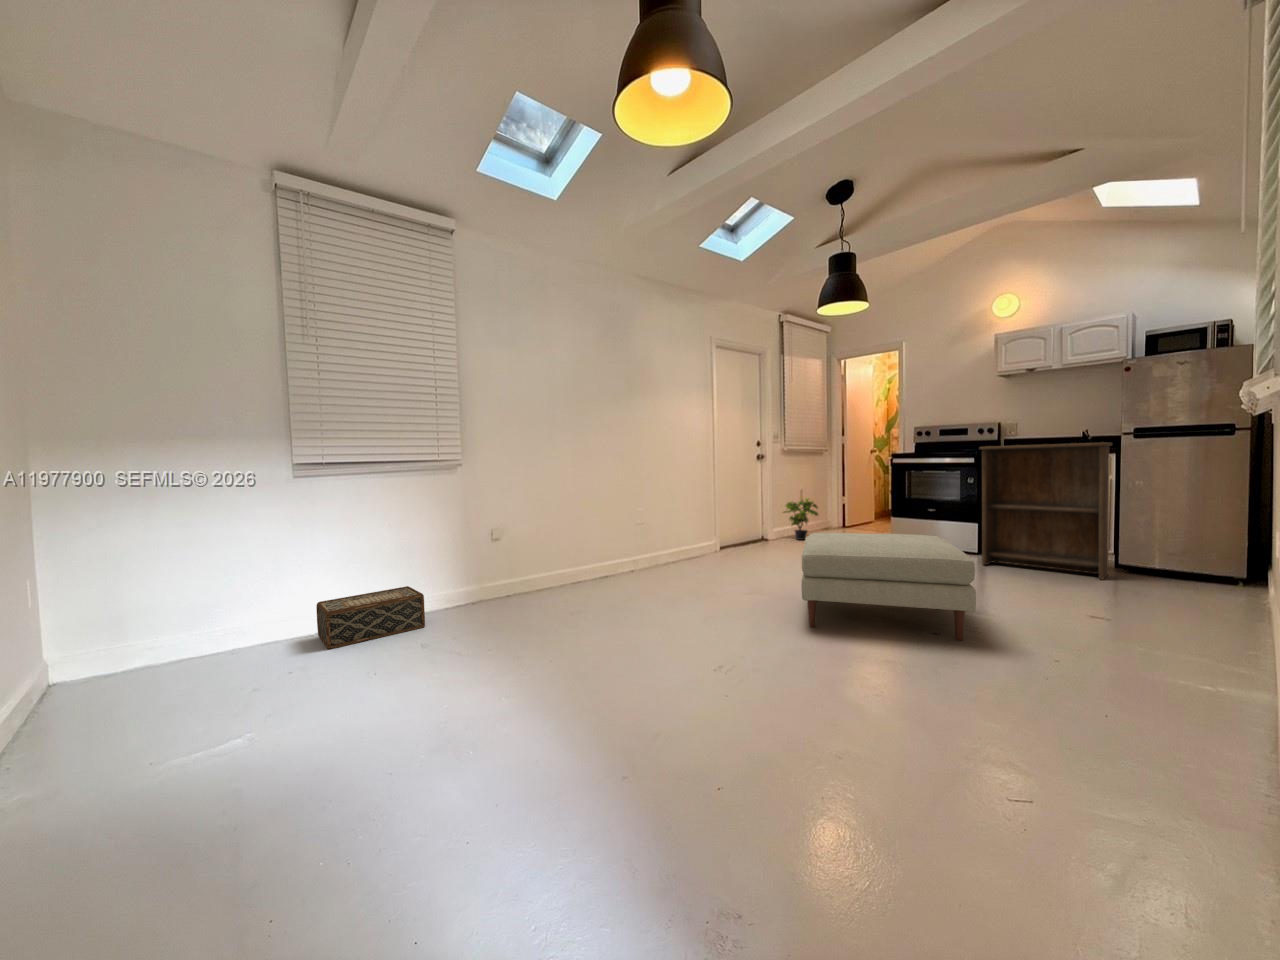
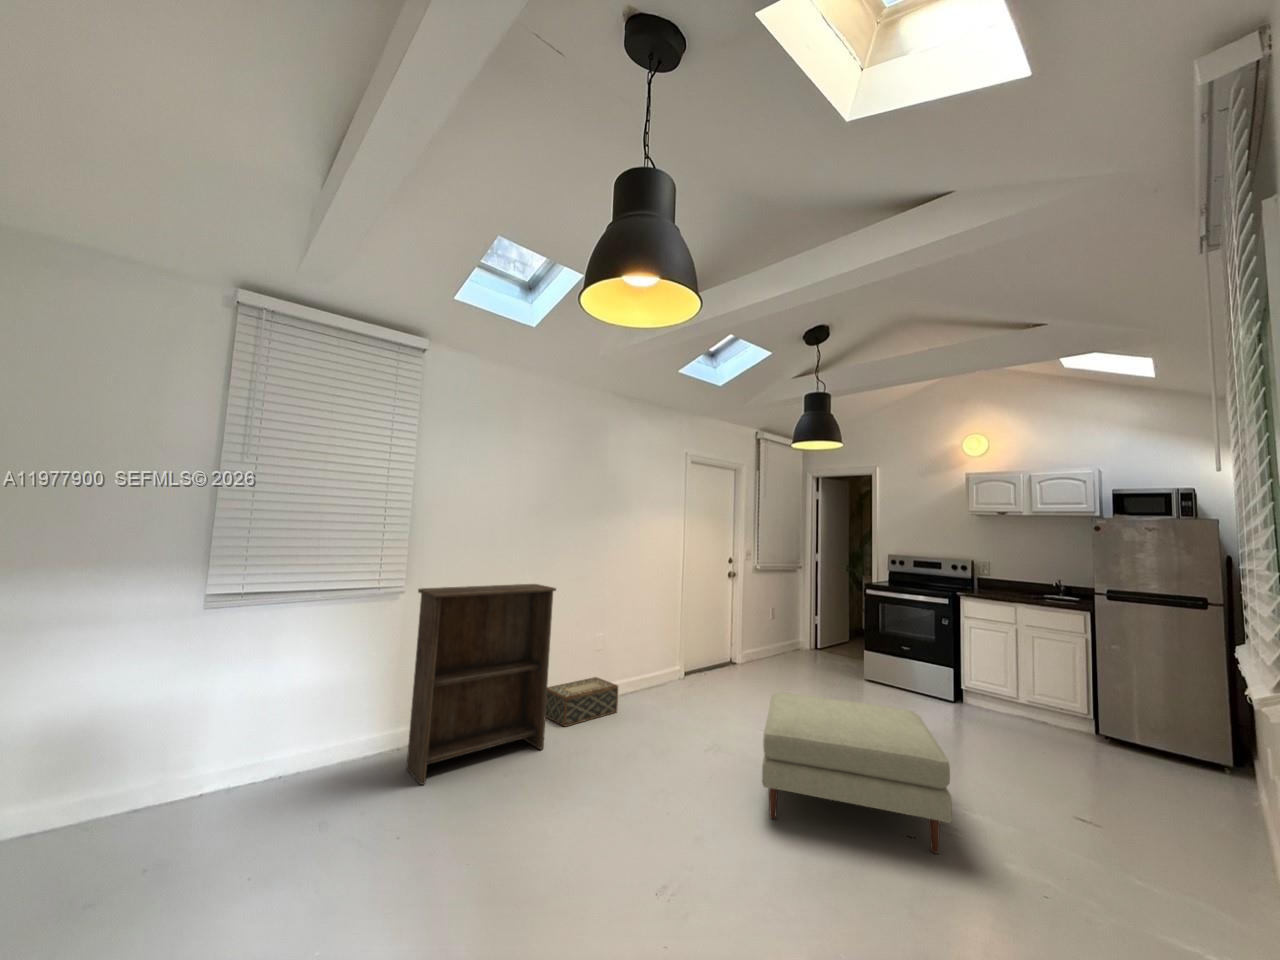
bookshelf: present [980,442,1112,579] -> present [406,584,556,785]
potted plant: present [783,498,818,540] -> none [752,618,791,666]
woven basket: present [316,586,425,649] -> present [546,677,618,727]

